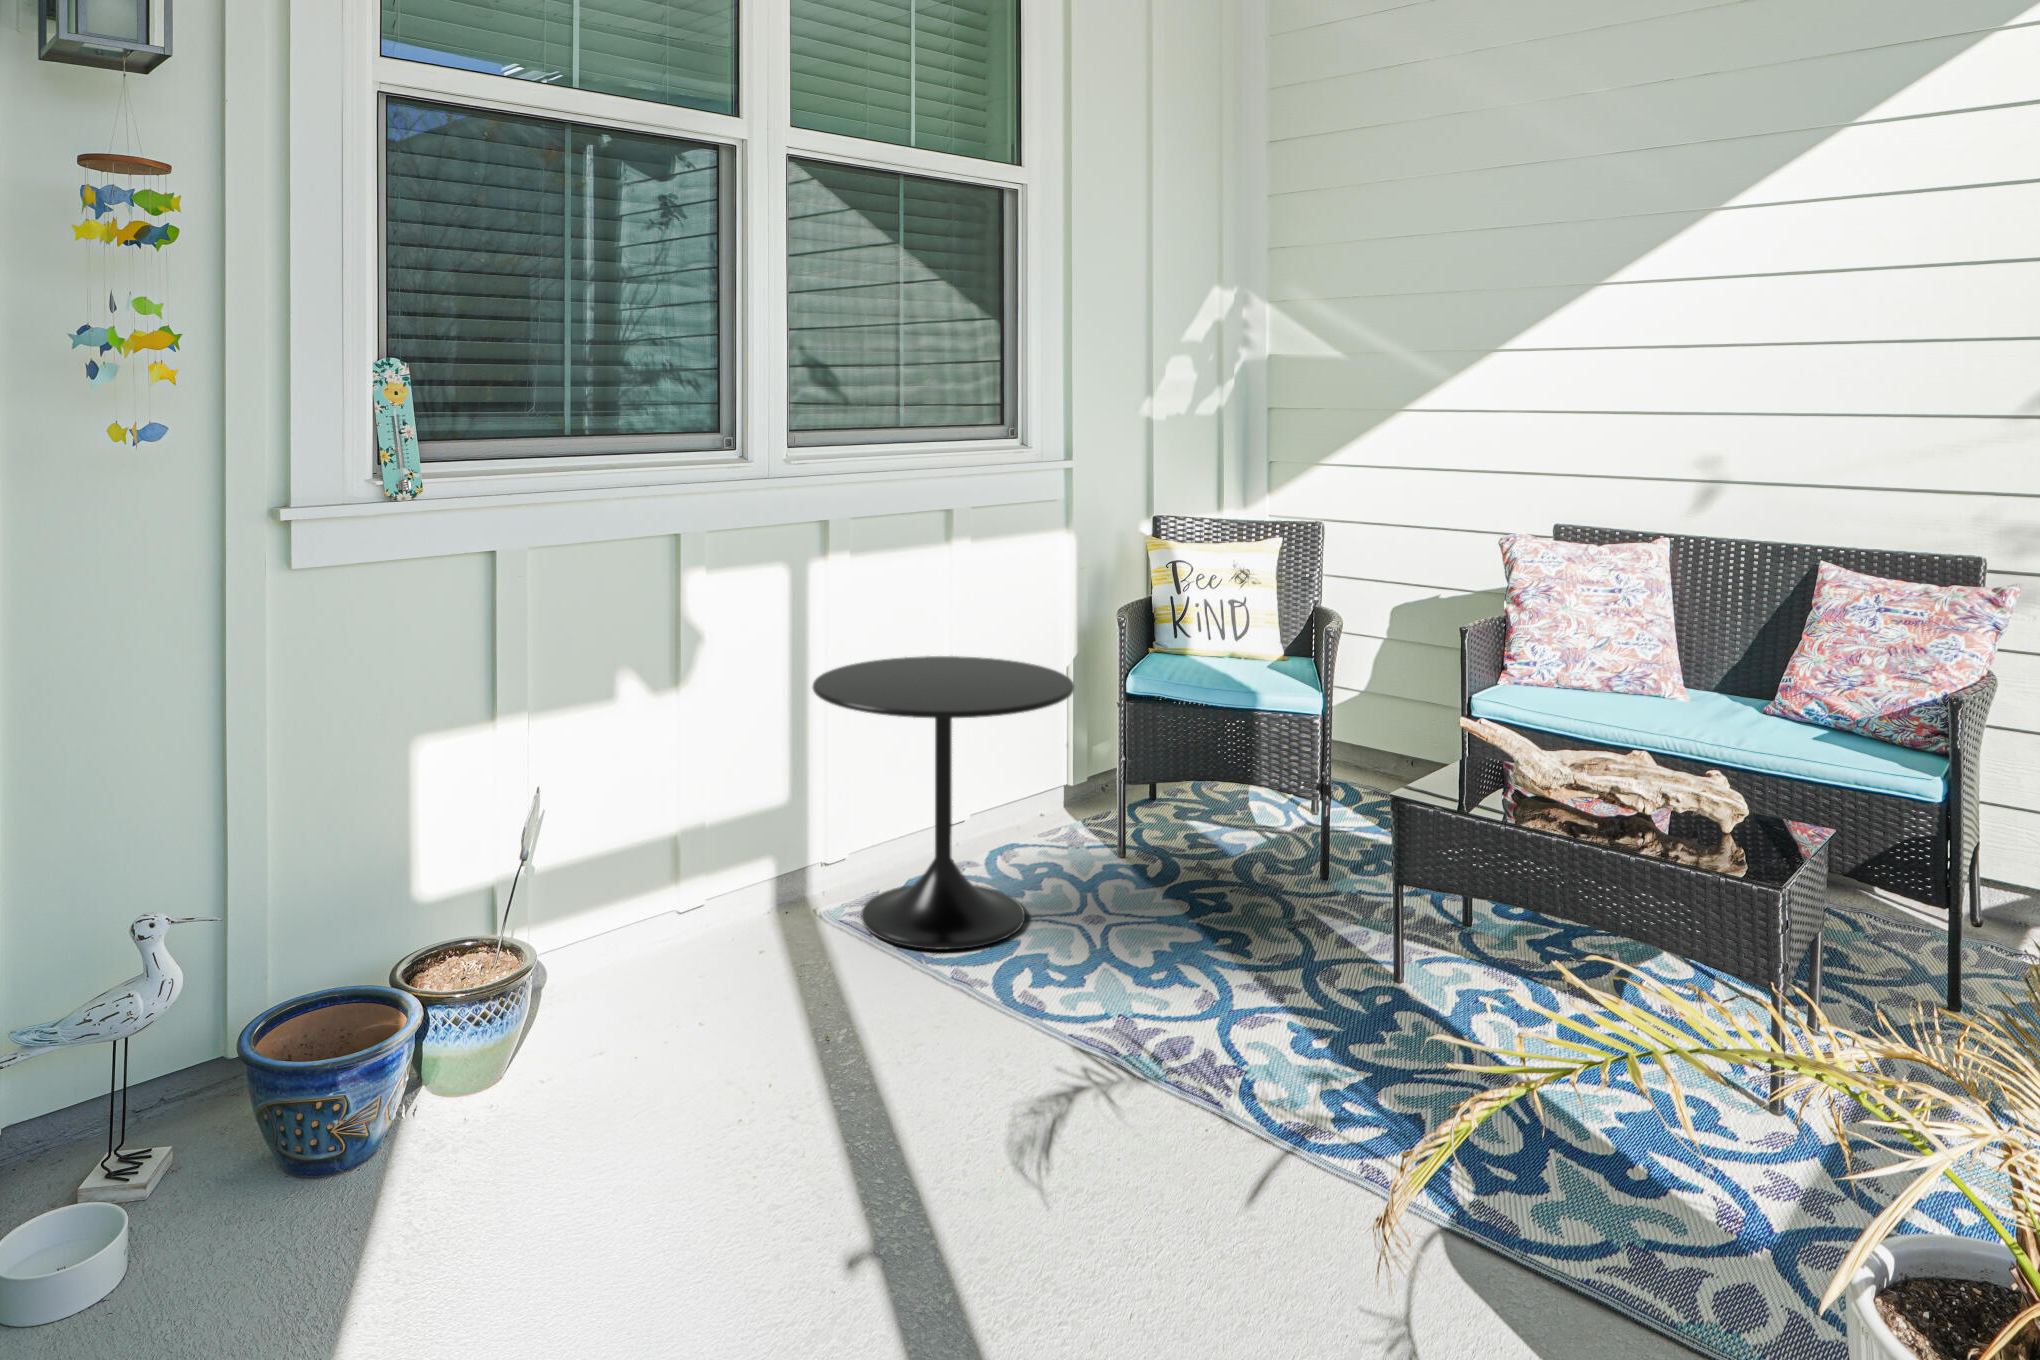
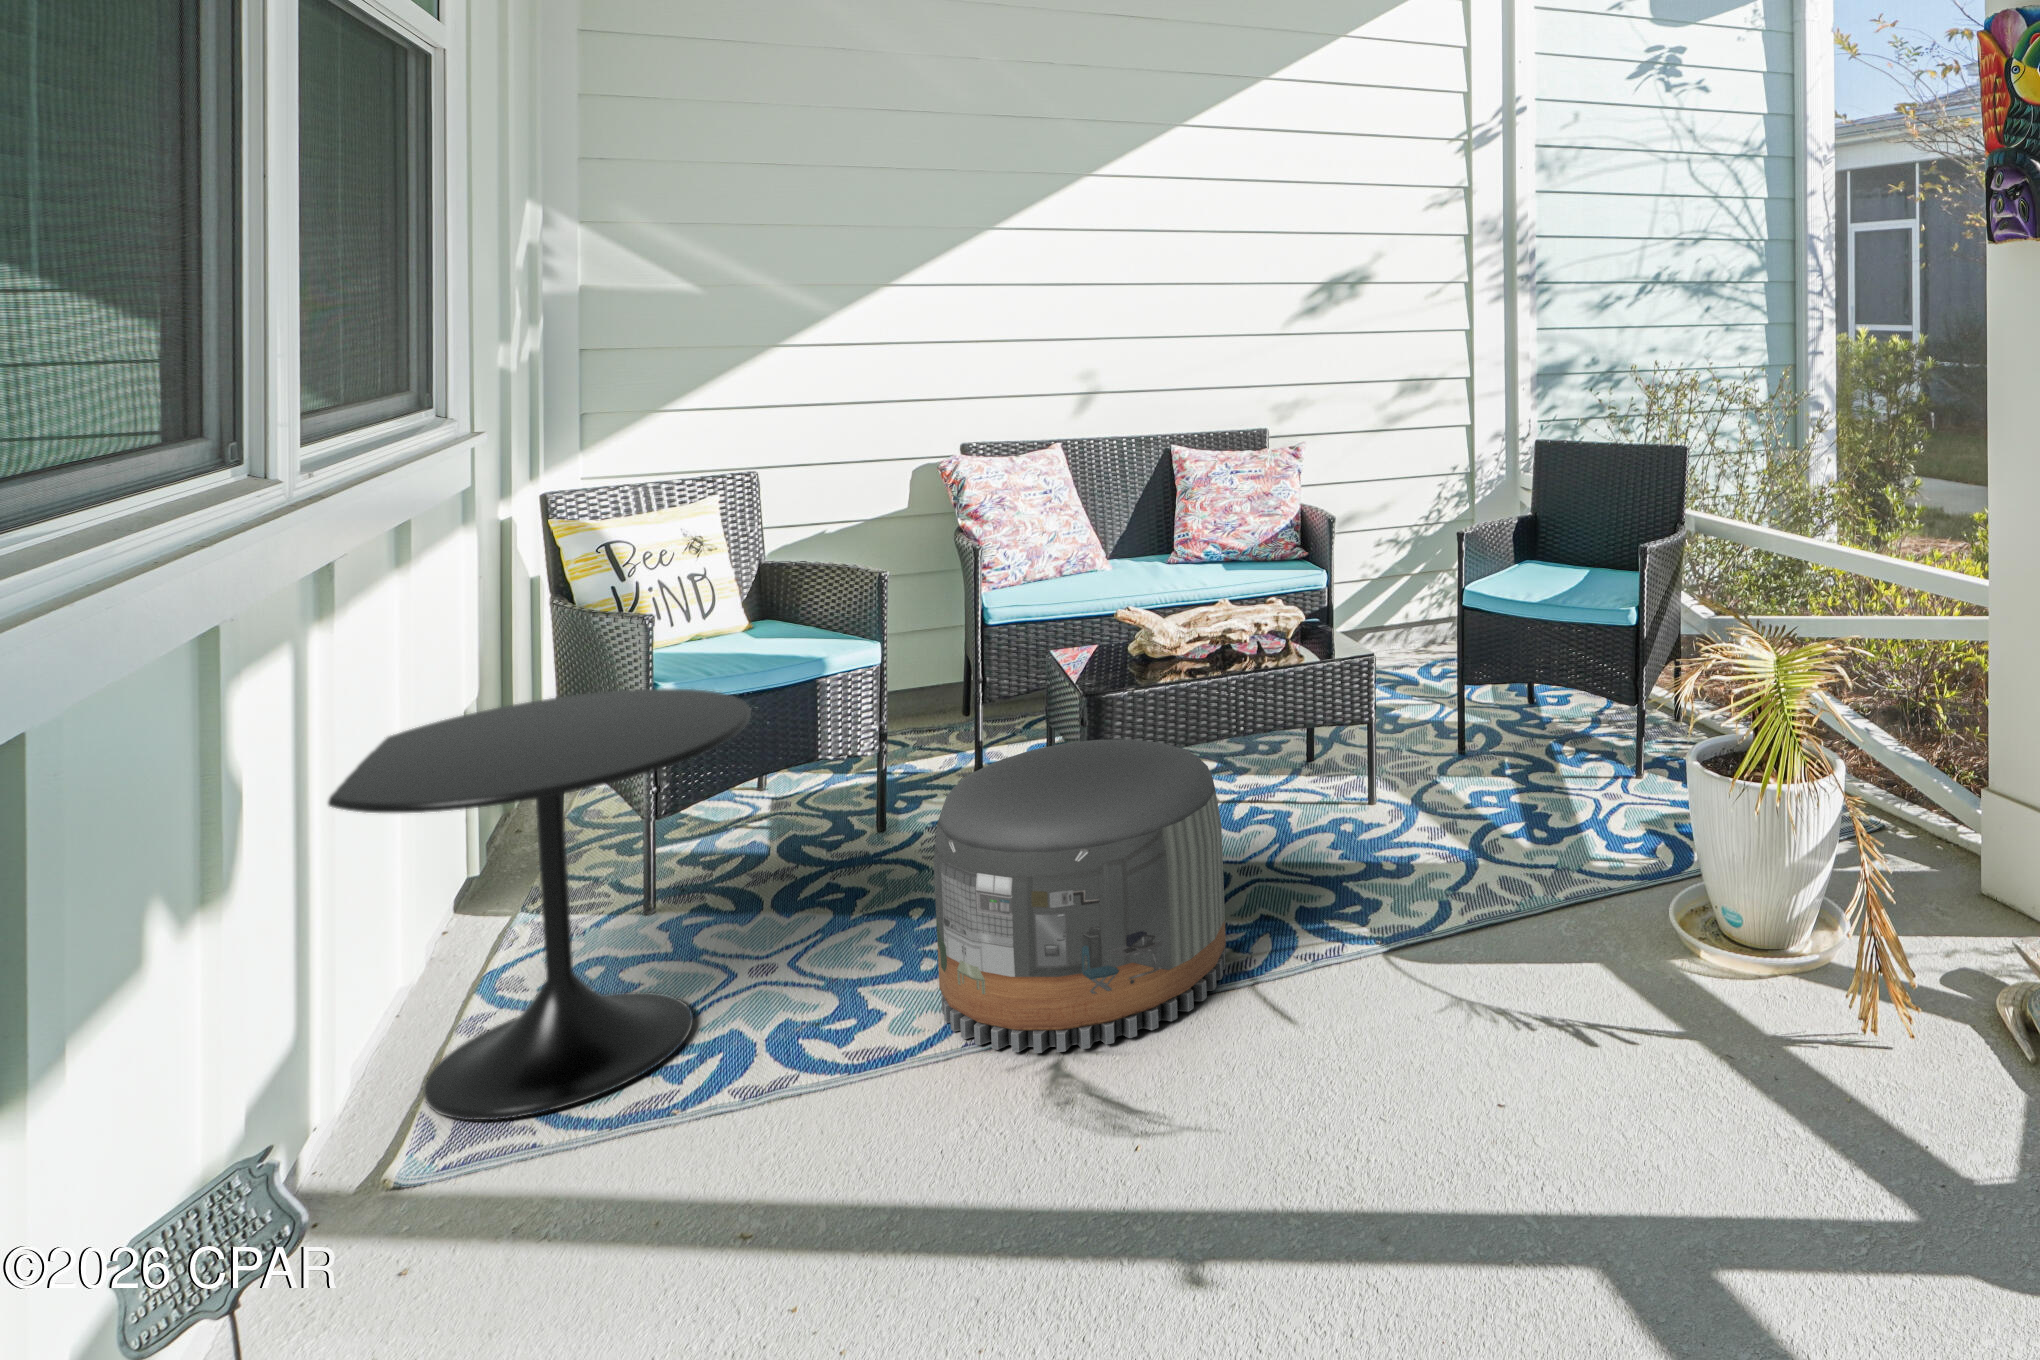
pouf: none [1075,818,1359,1139] -> present [934,739,1226,1053]

